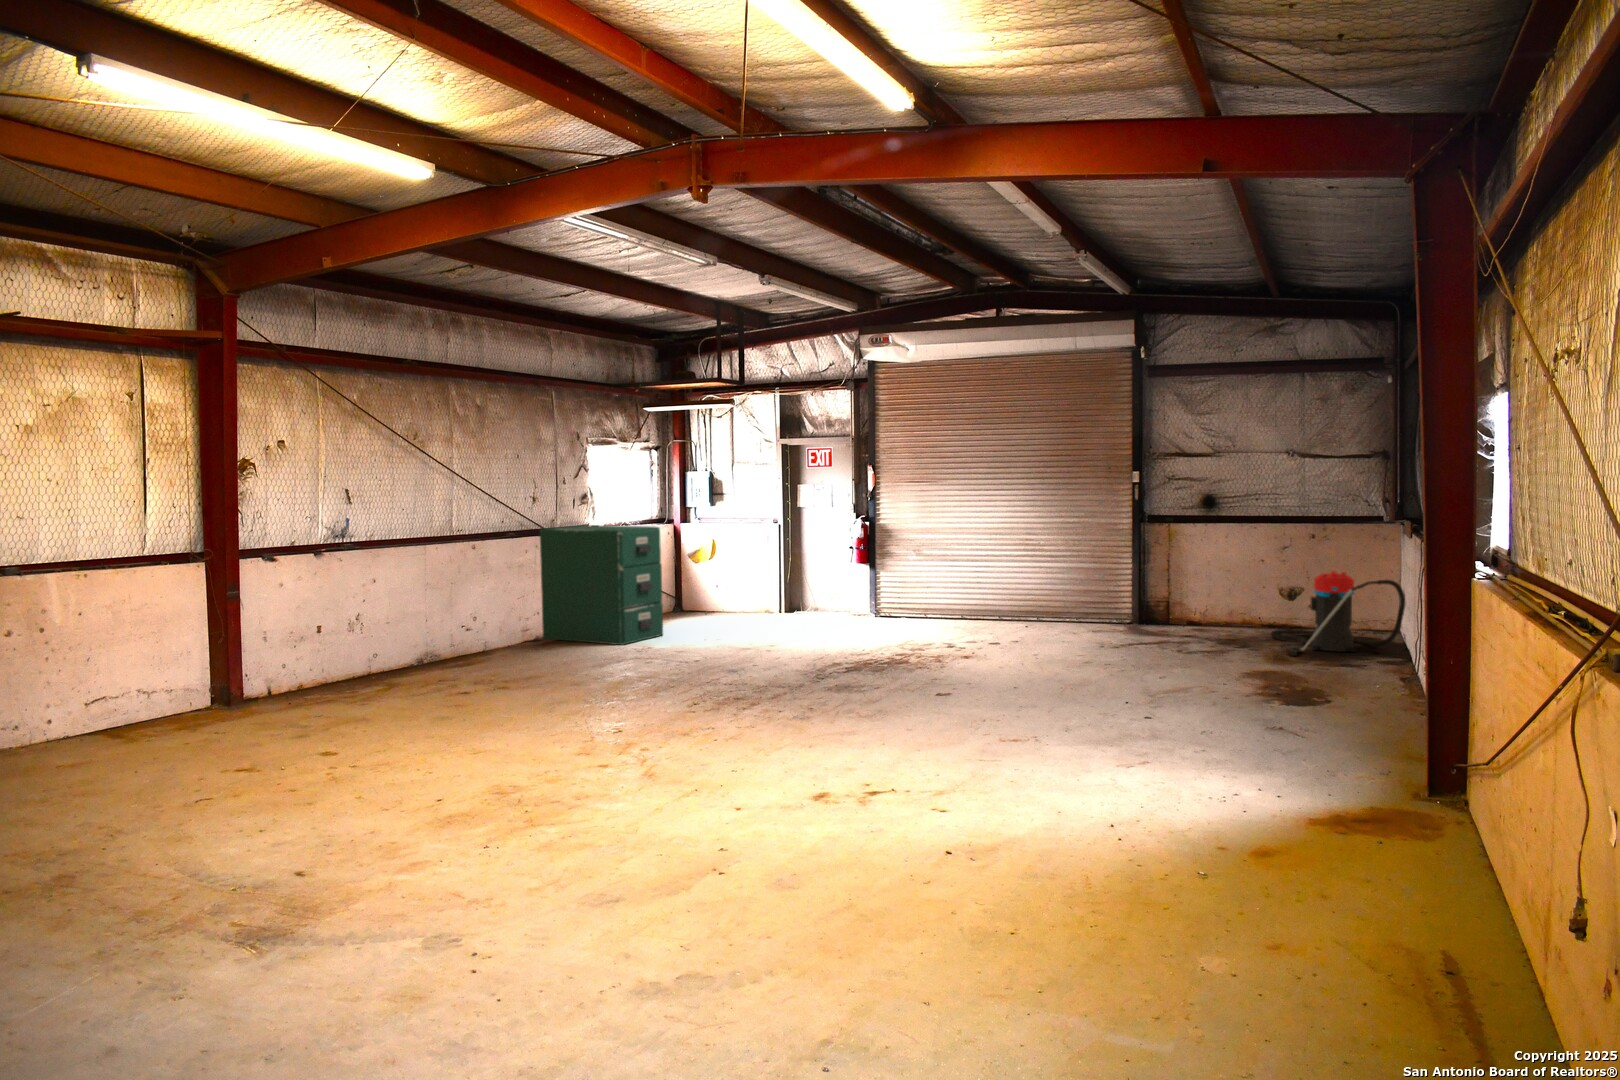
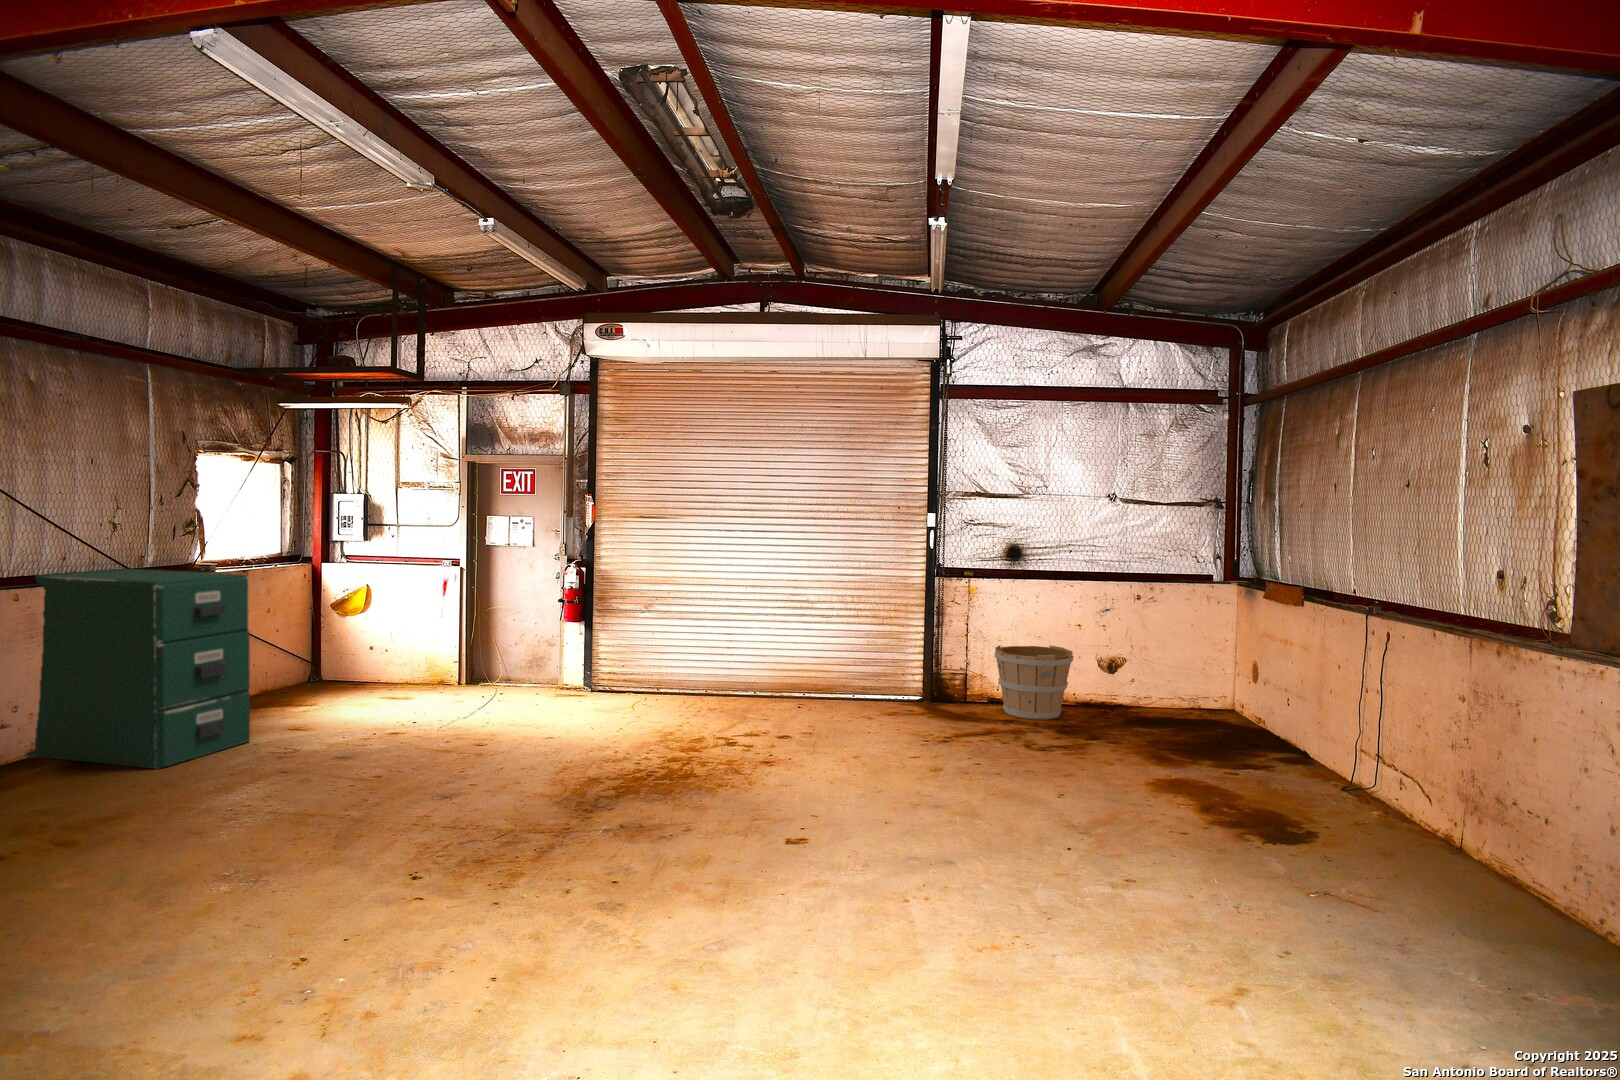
vacuum cleaner: present [1271,571,1405,656] -> none [1101,648,1299,769]
wooden bucket: none [1188,576,1254,632] -> present [994,645,1074,720]

